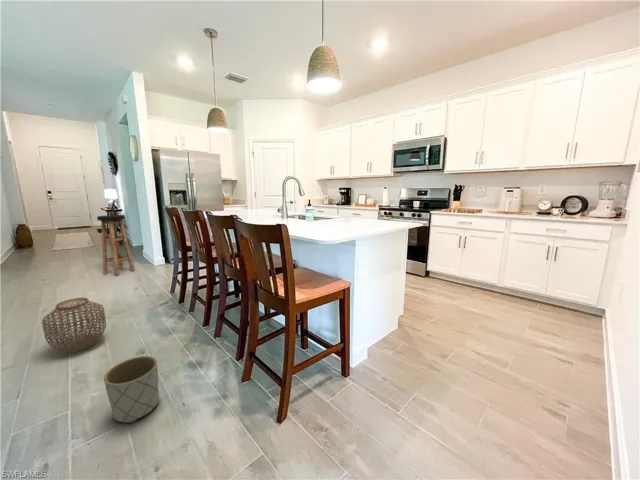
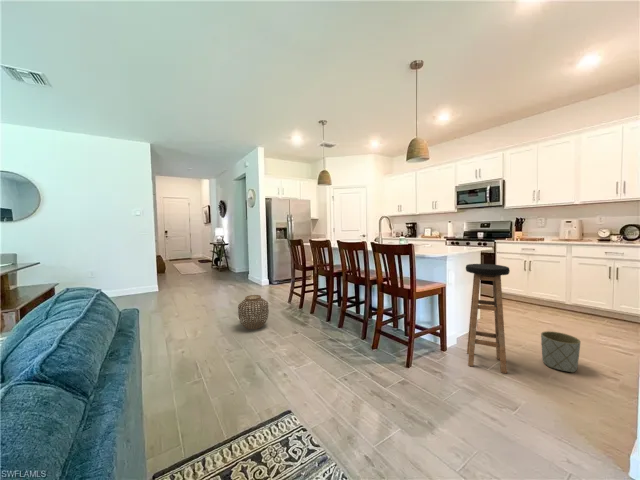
bar stool: present [97,215,135,276] -> present [466,264,510,373]
planter: present [104,356,159,423] -> present [541,331,580,373]

